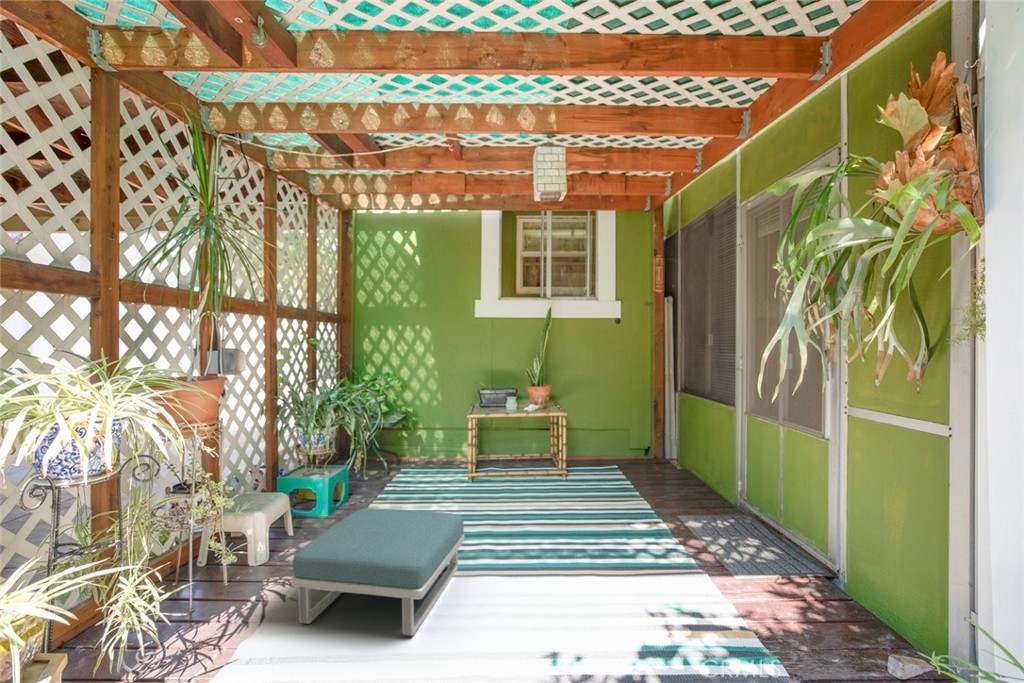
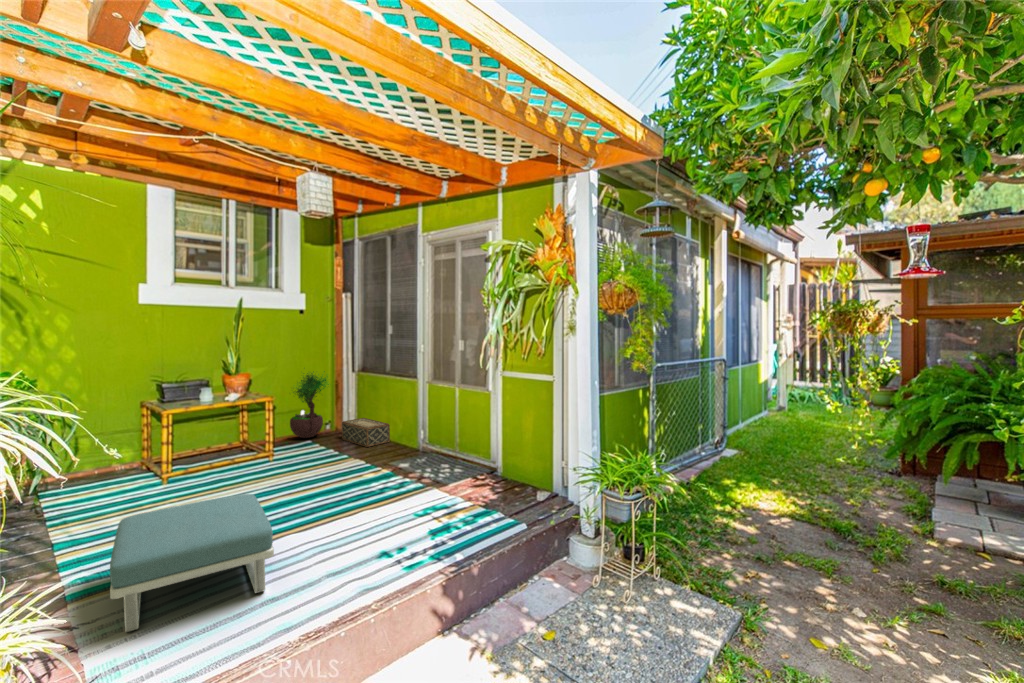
potted tree: none [595,383,641,462] -> present [290,371,329,438]
woven basket: none [650,449,702,487] -> present [342,418,390,447]

